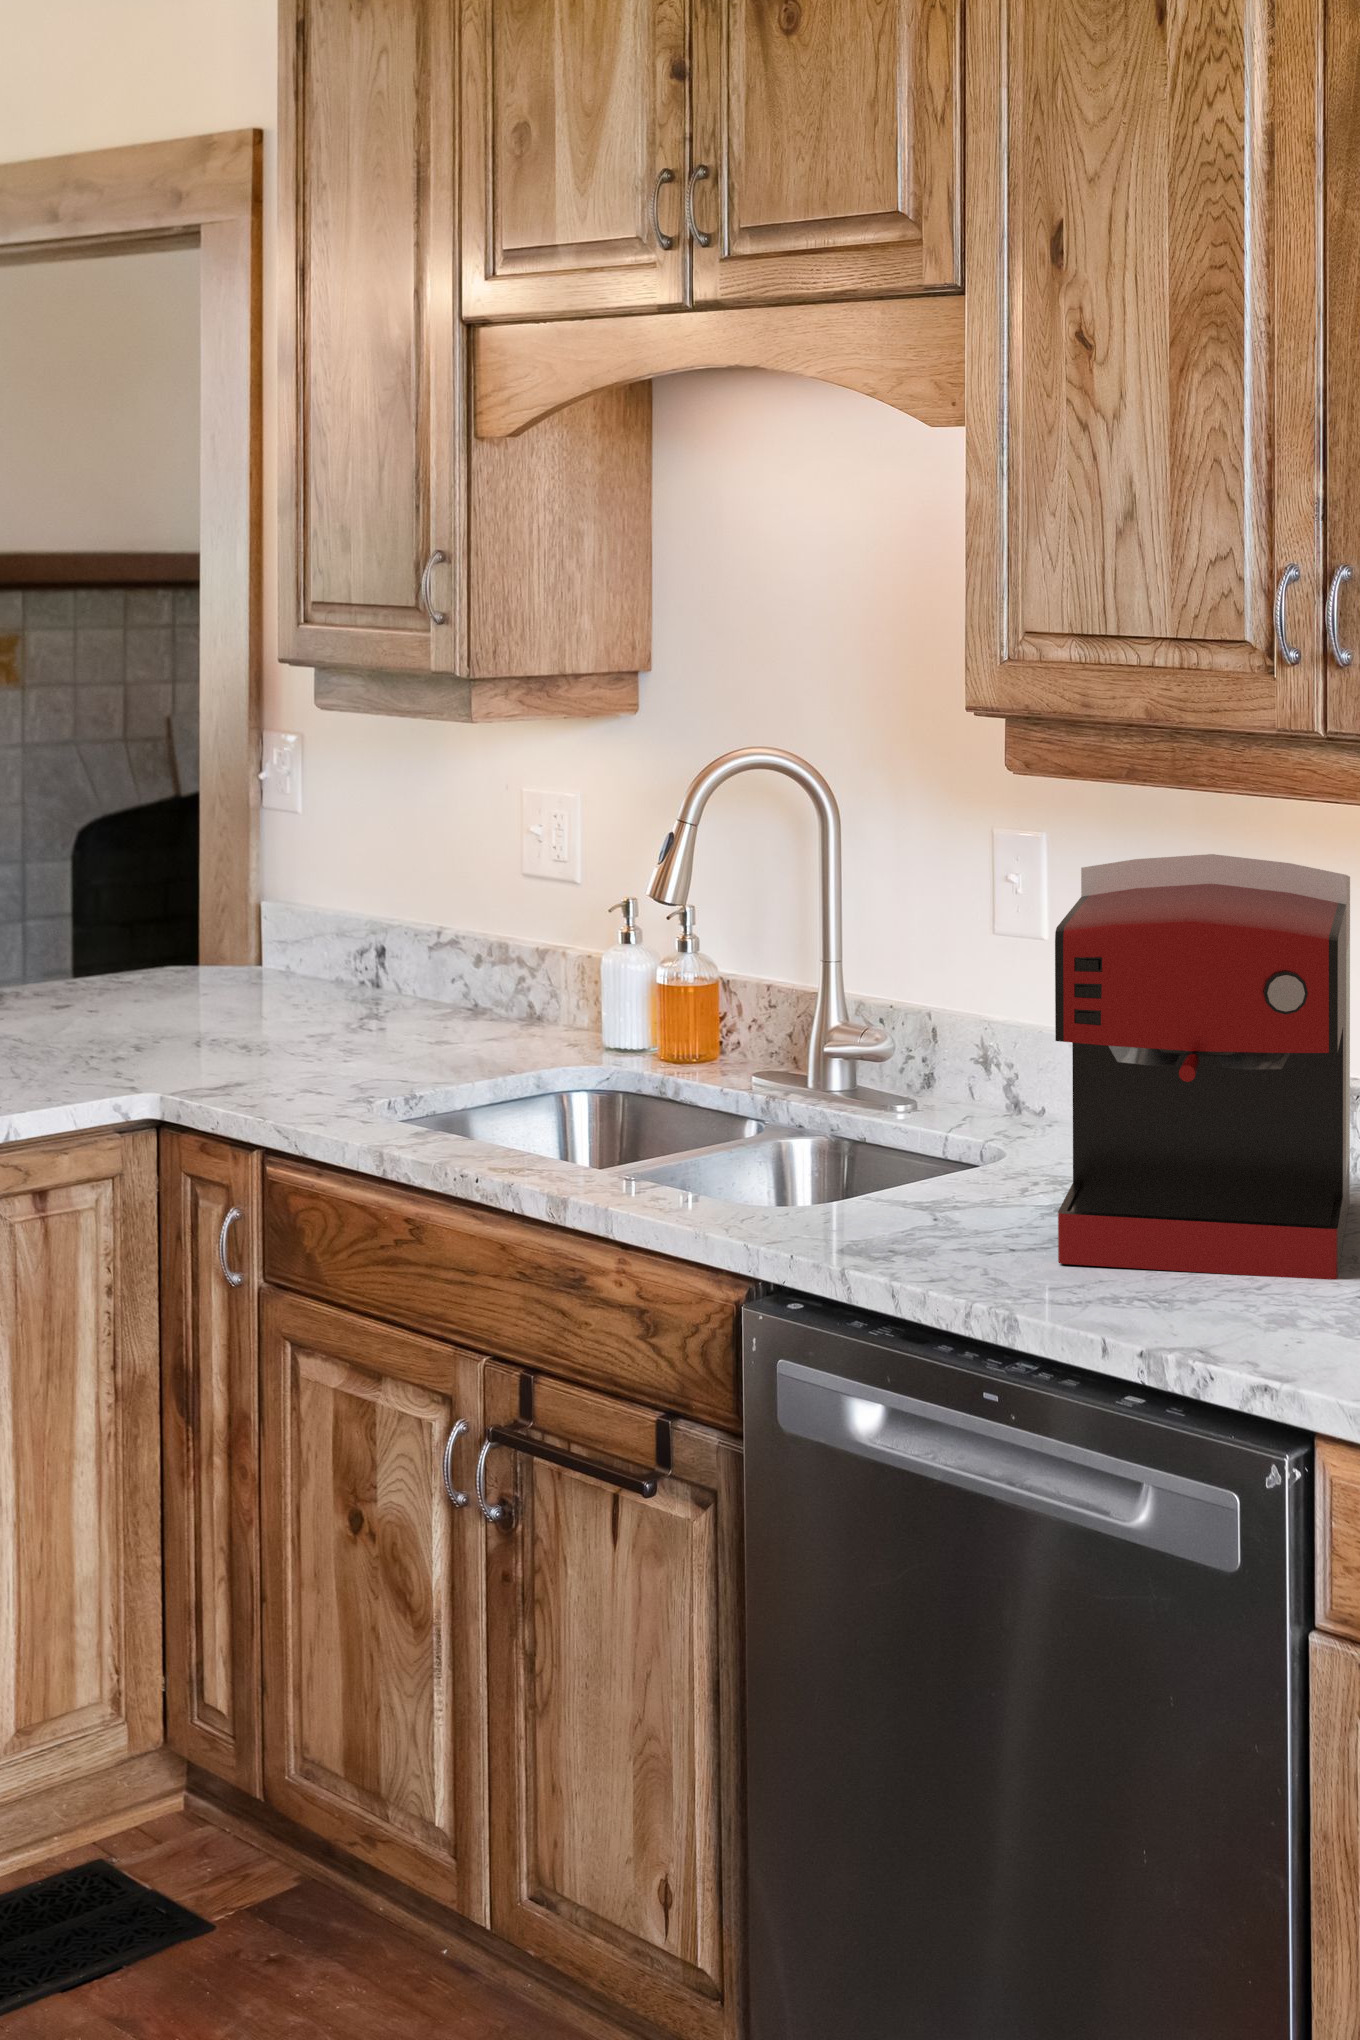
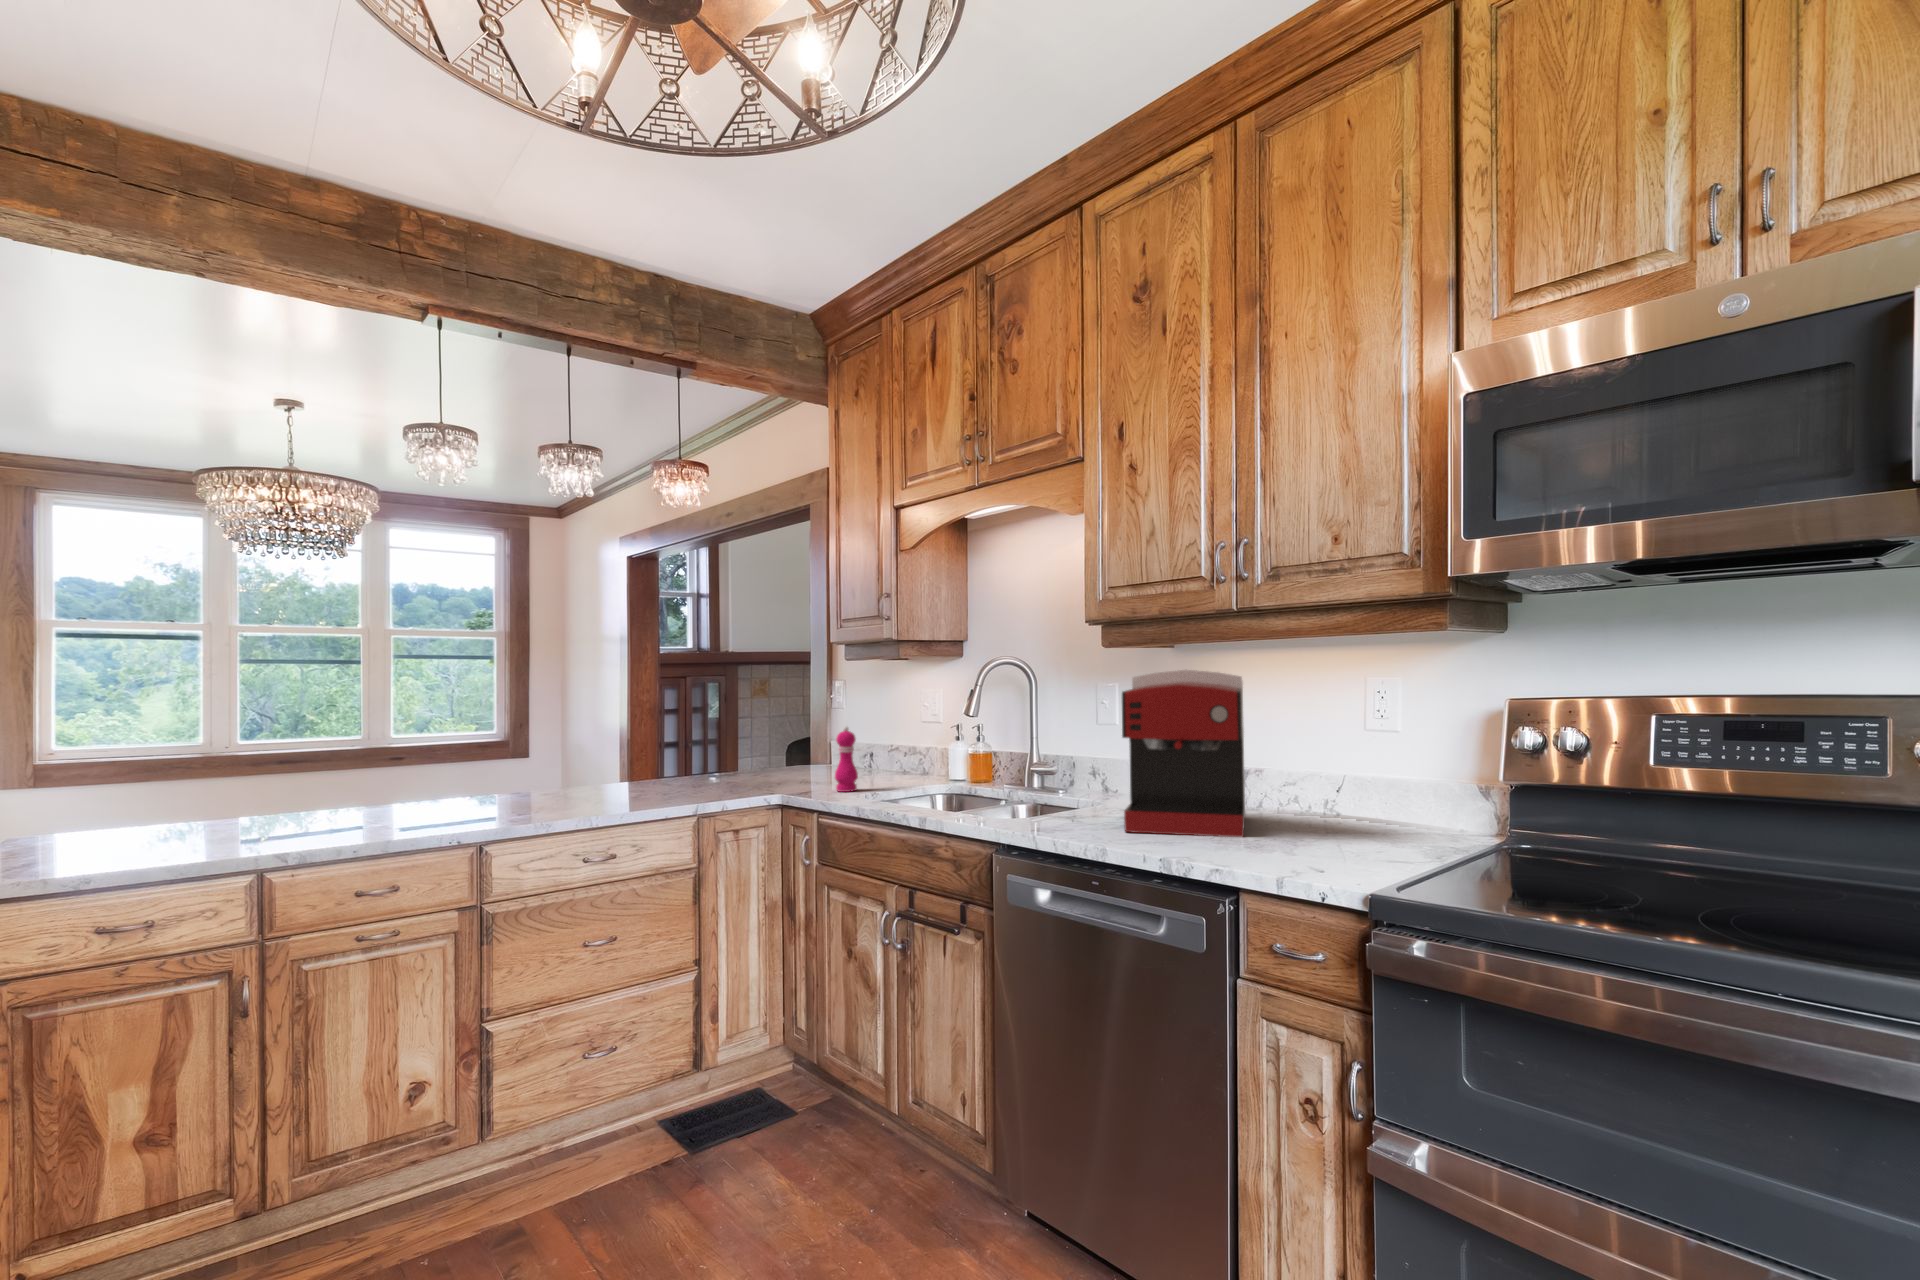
pepper mill: none [300,925,361,1099] -> present [835,726,858,792]

